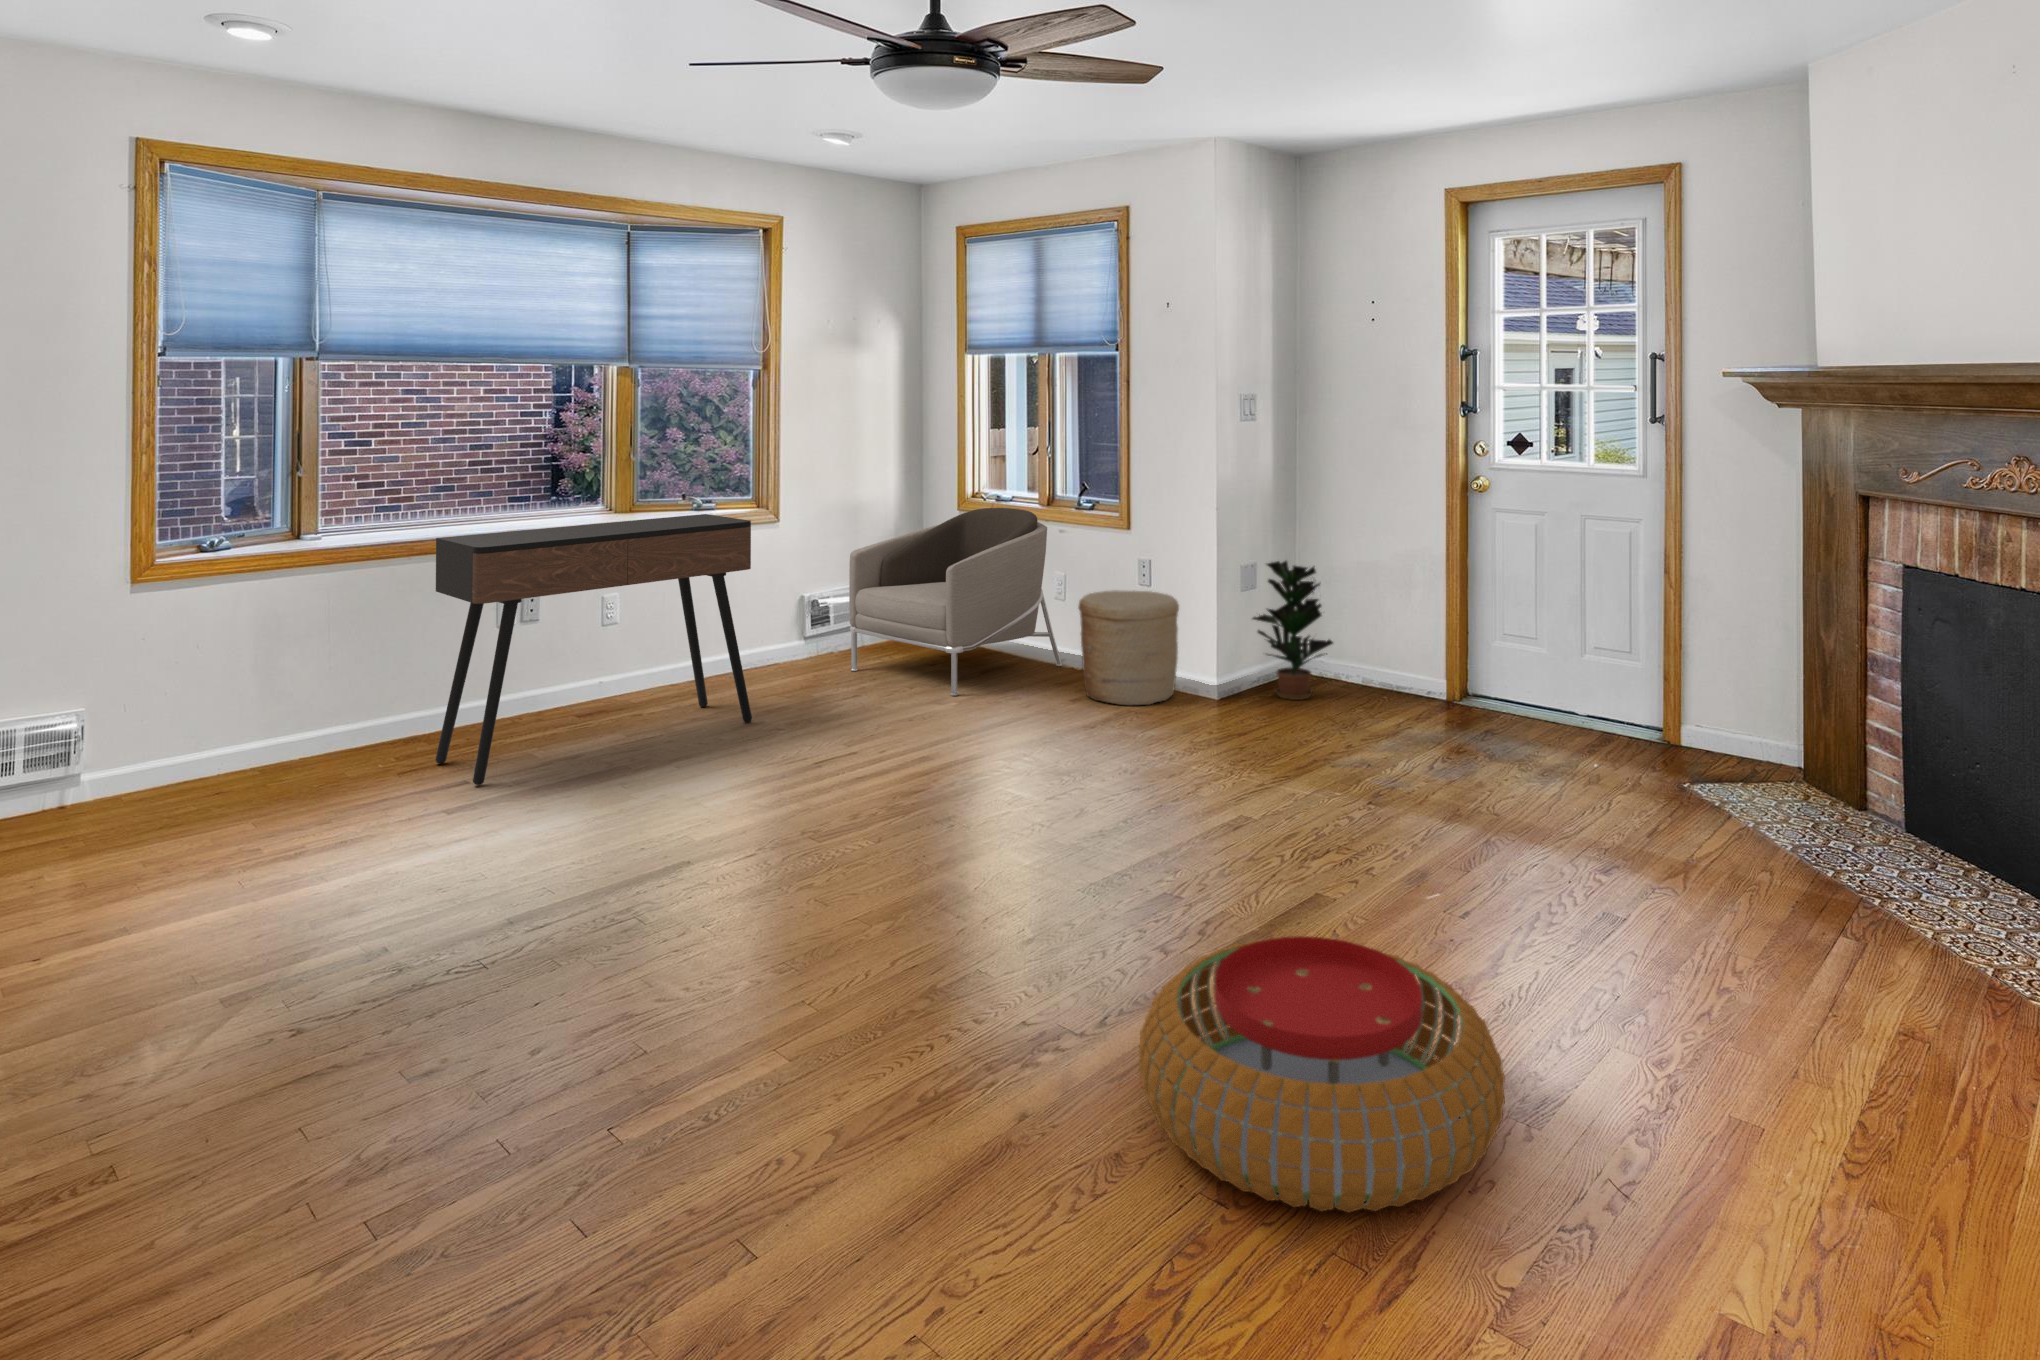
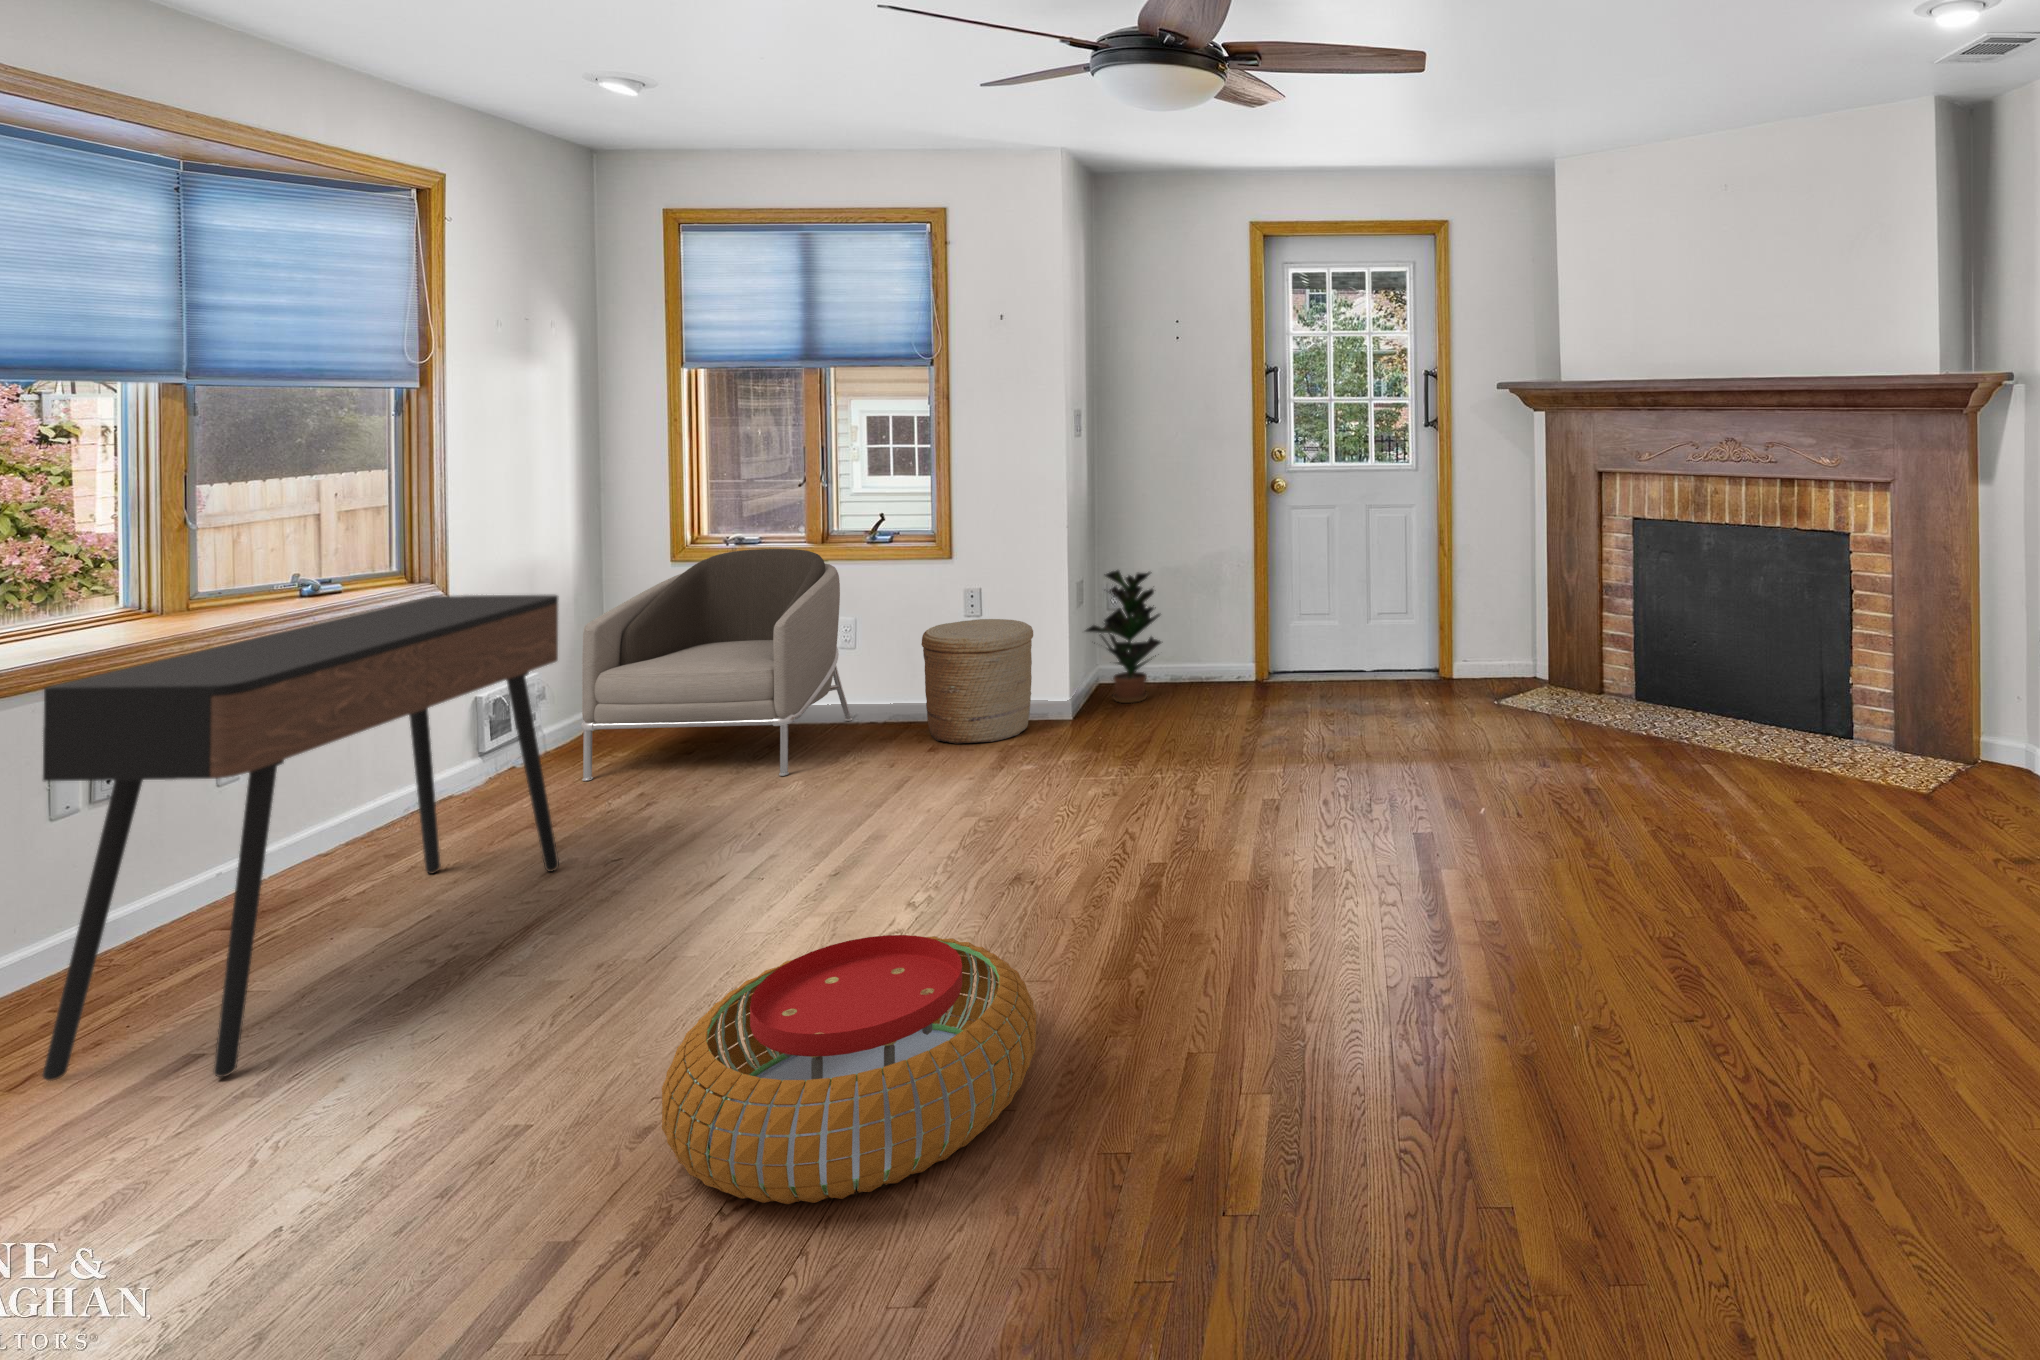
pouf: present [1139,936,1505,1213] -> present [662,935,1036,1204]

